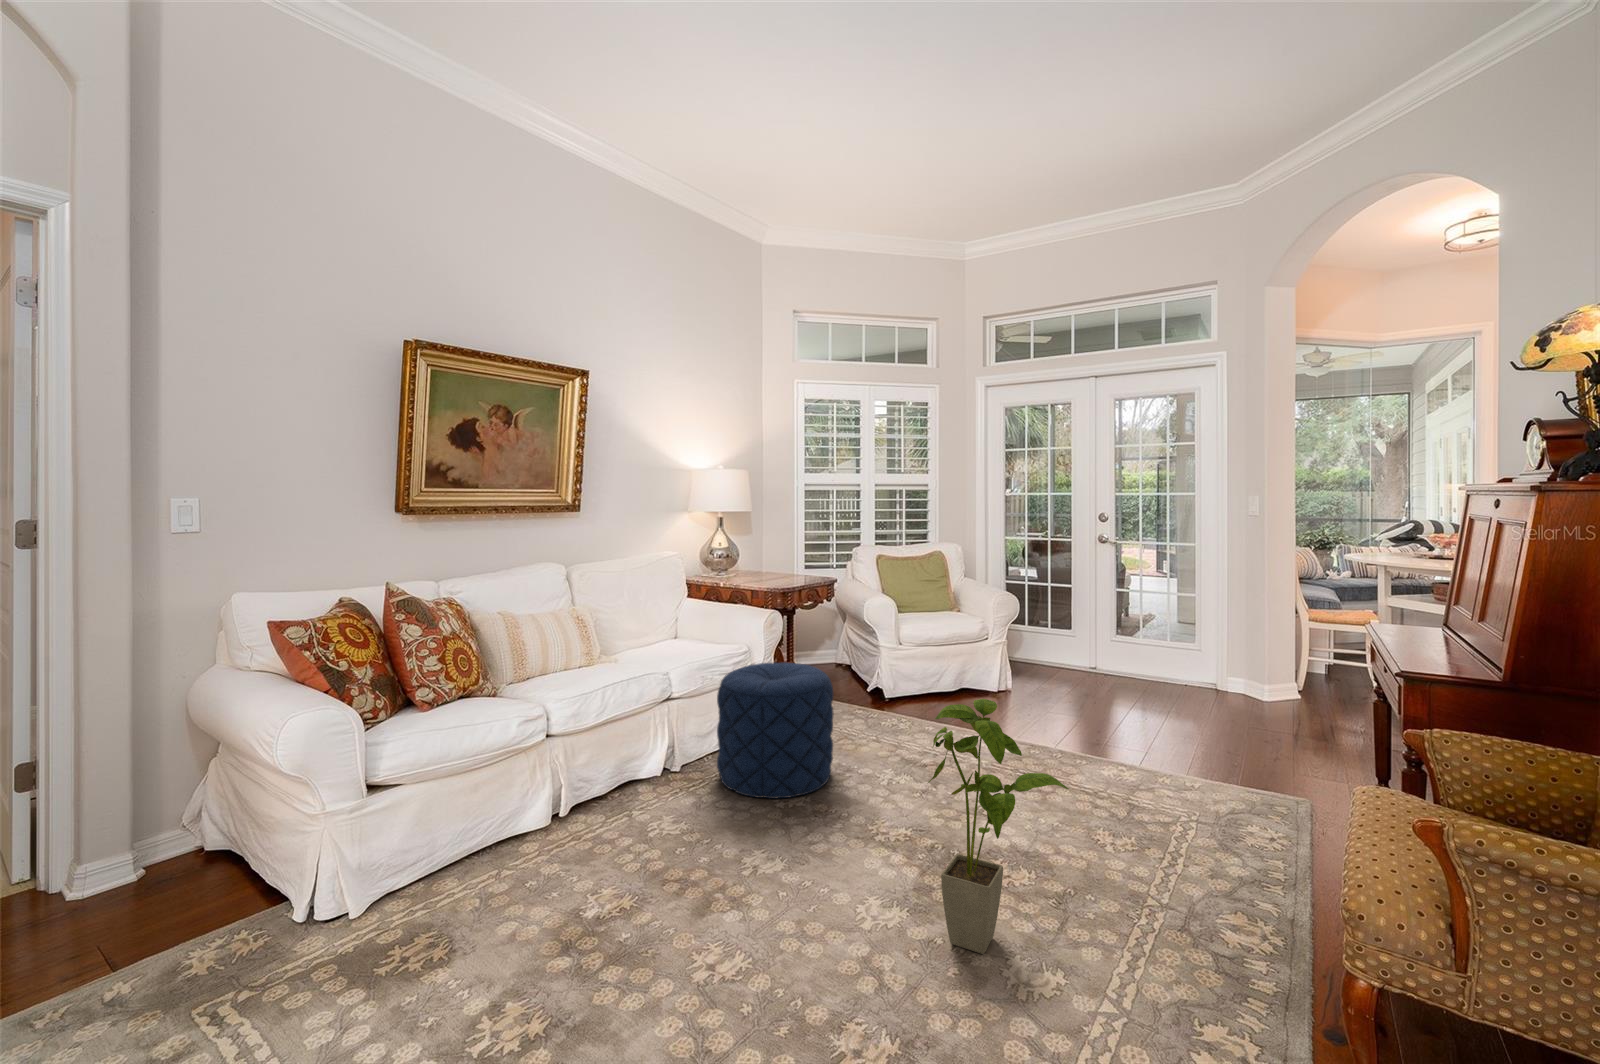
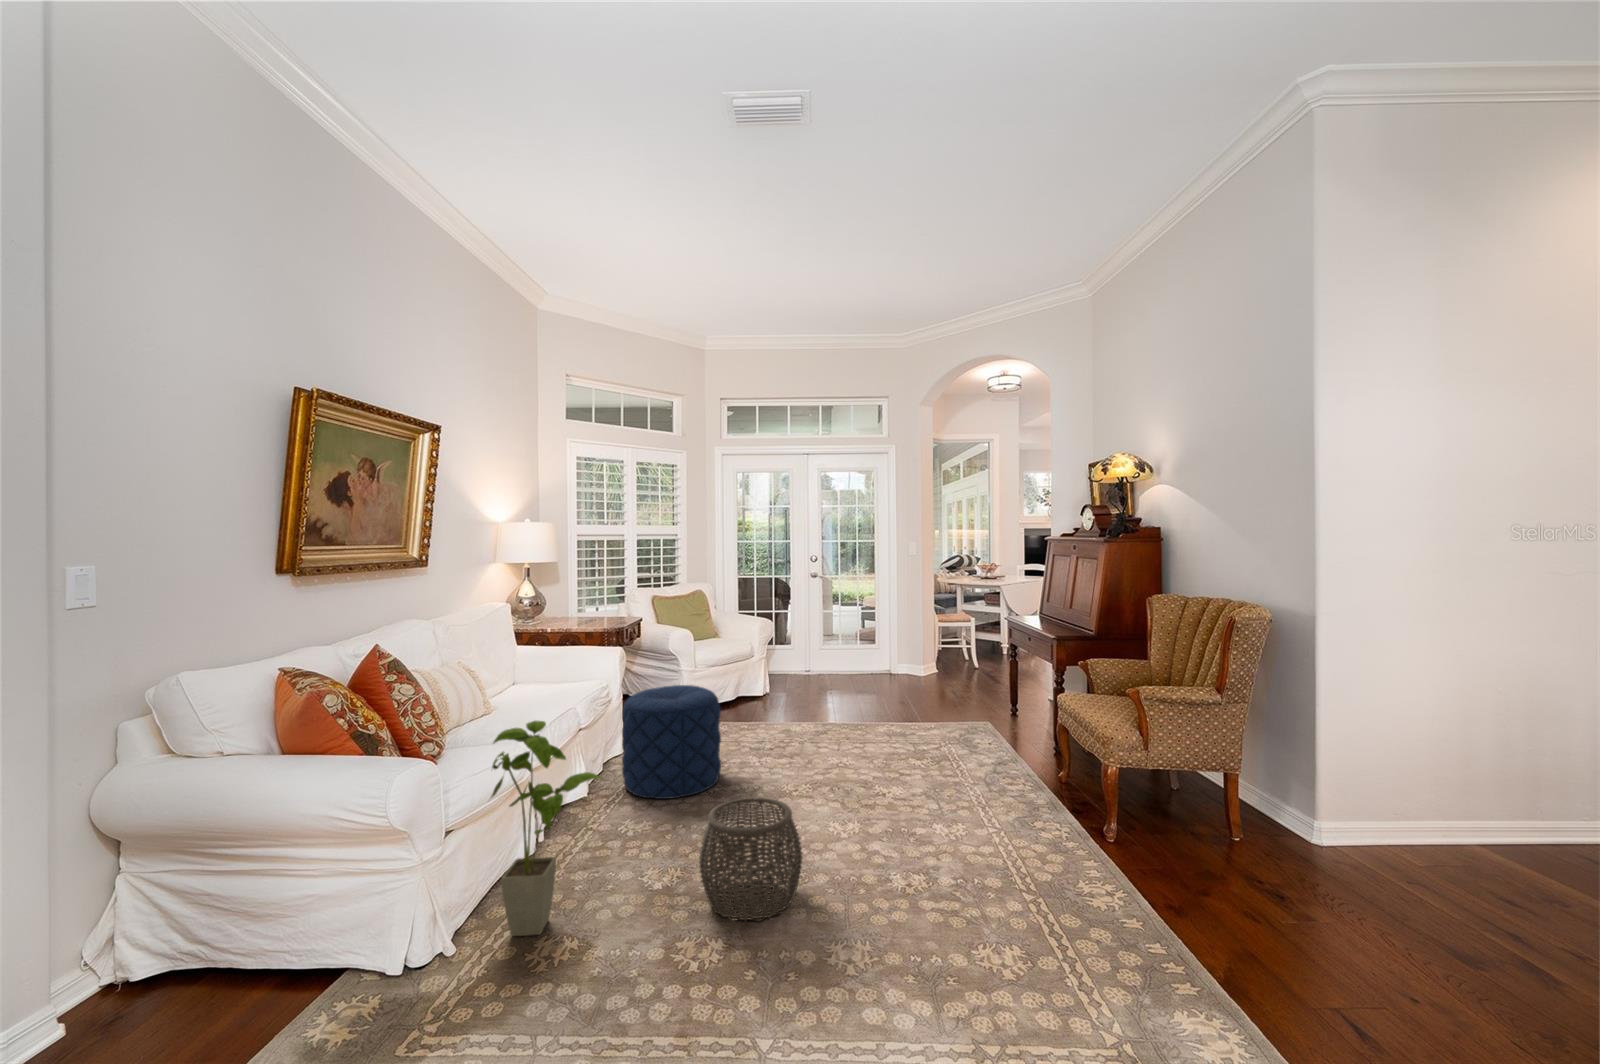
house plant: present [928,699,1069,954] -> present [491,721,603,936]
woven basket: none [591,826,732,1001] -> present [699,797,802,921]

